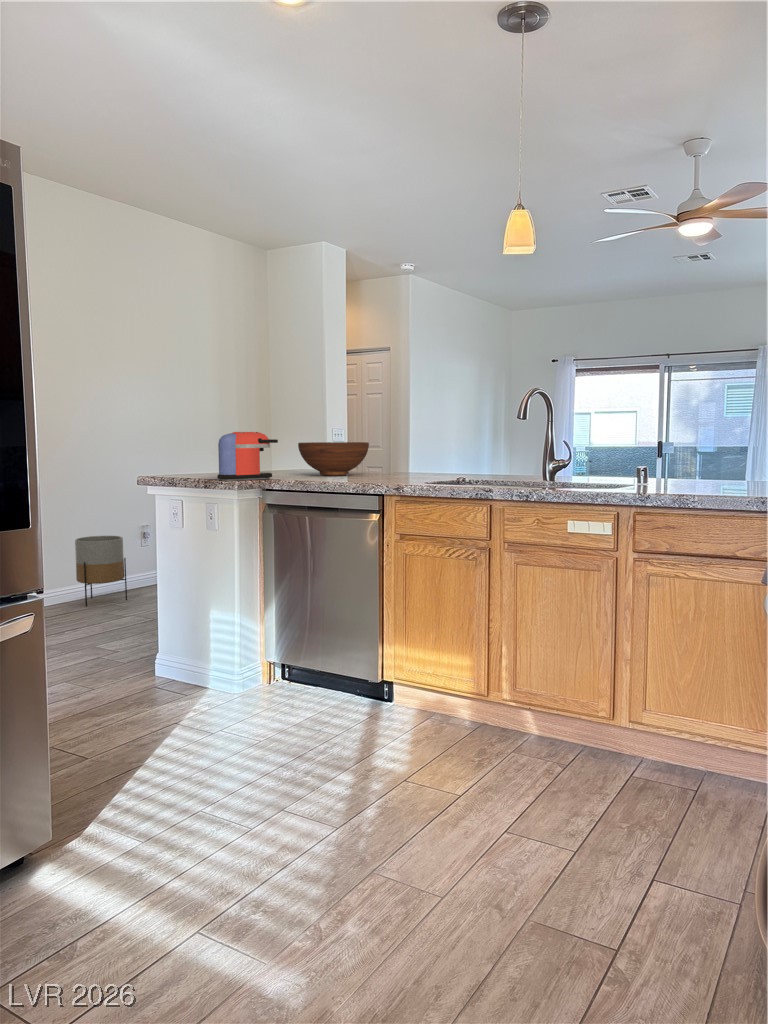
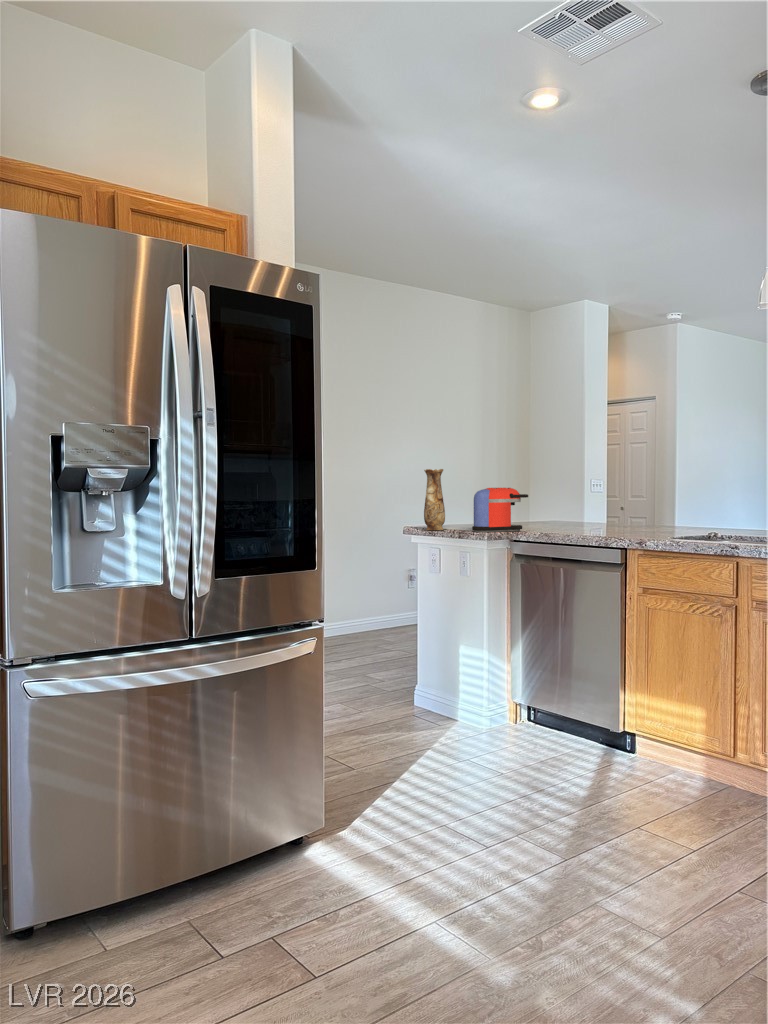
vase: none [160,410,186,480] -> present [424,469,445,530]
fruit bowl: present [298,442,369,476] -> none [549,496,619,528]
planter: present [75,536,127,607] -> none [352,577,394,640]

